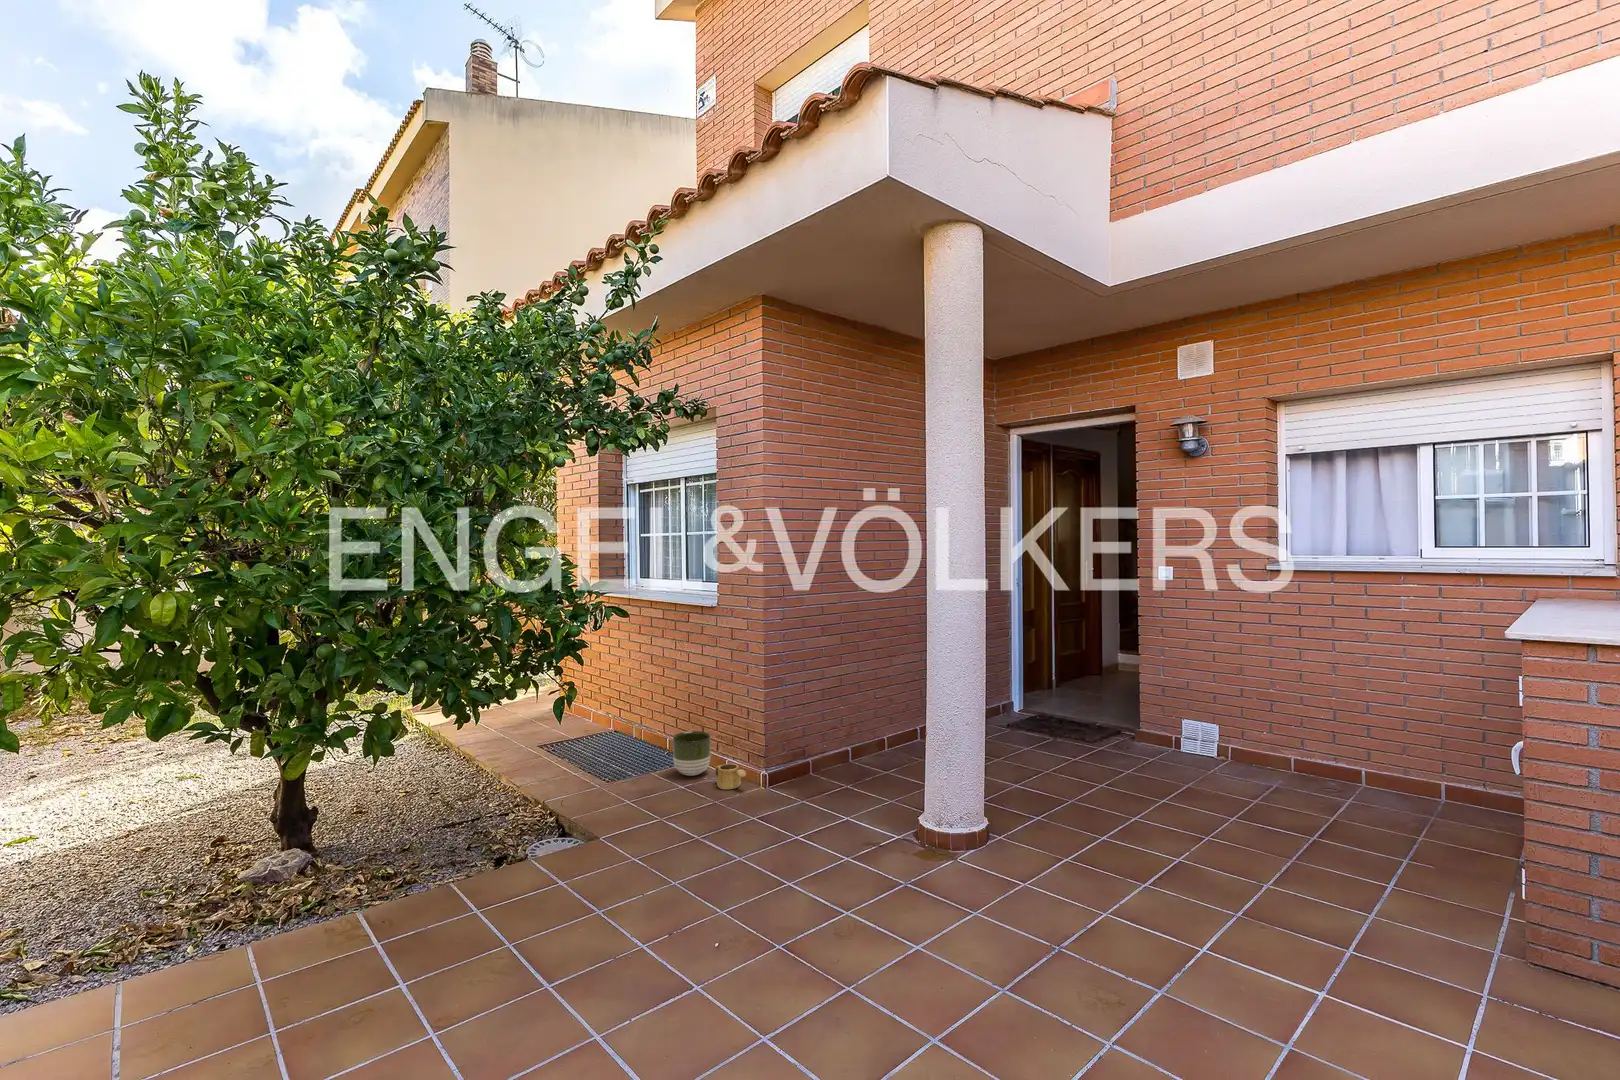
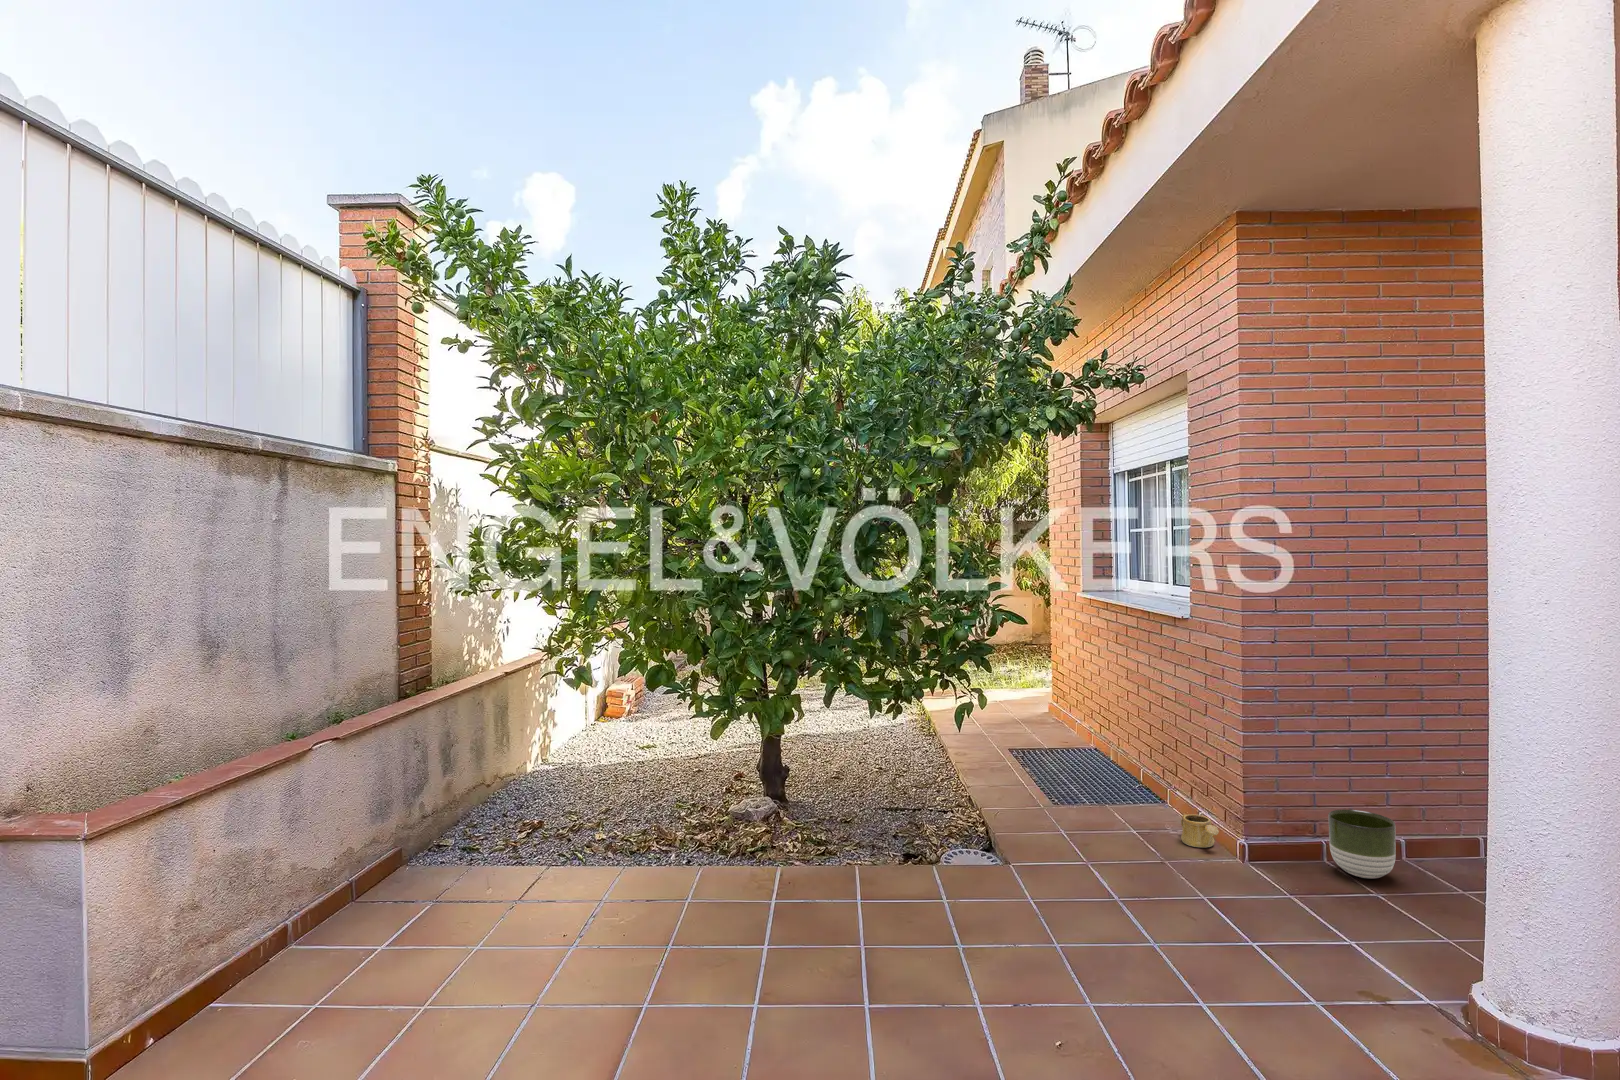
planter: present [673,731,711,776] -> present [1328,810,1396,879]

